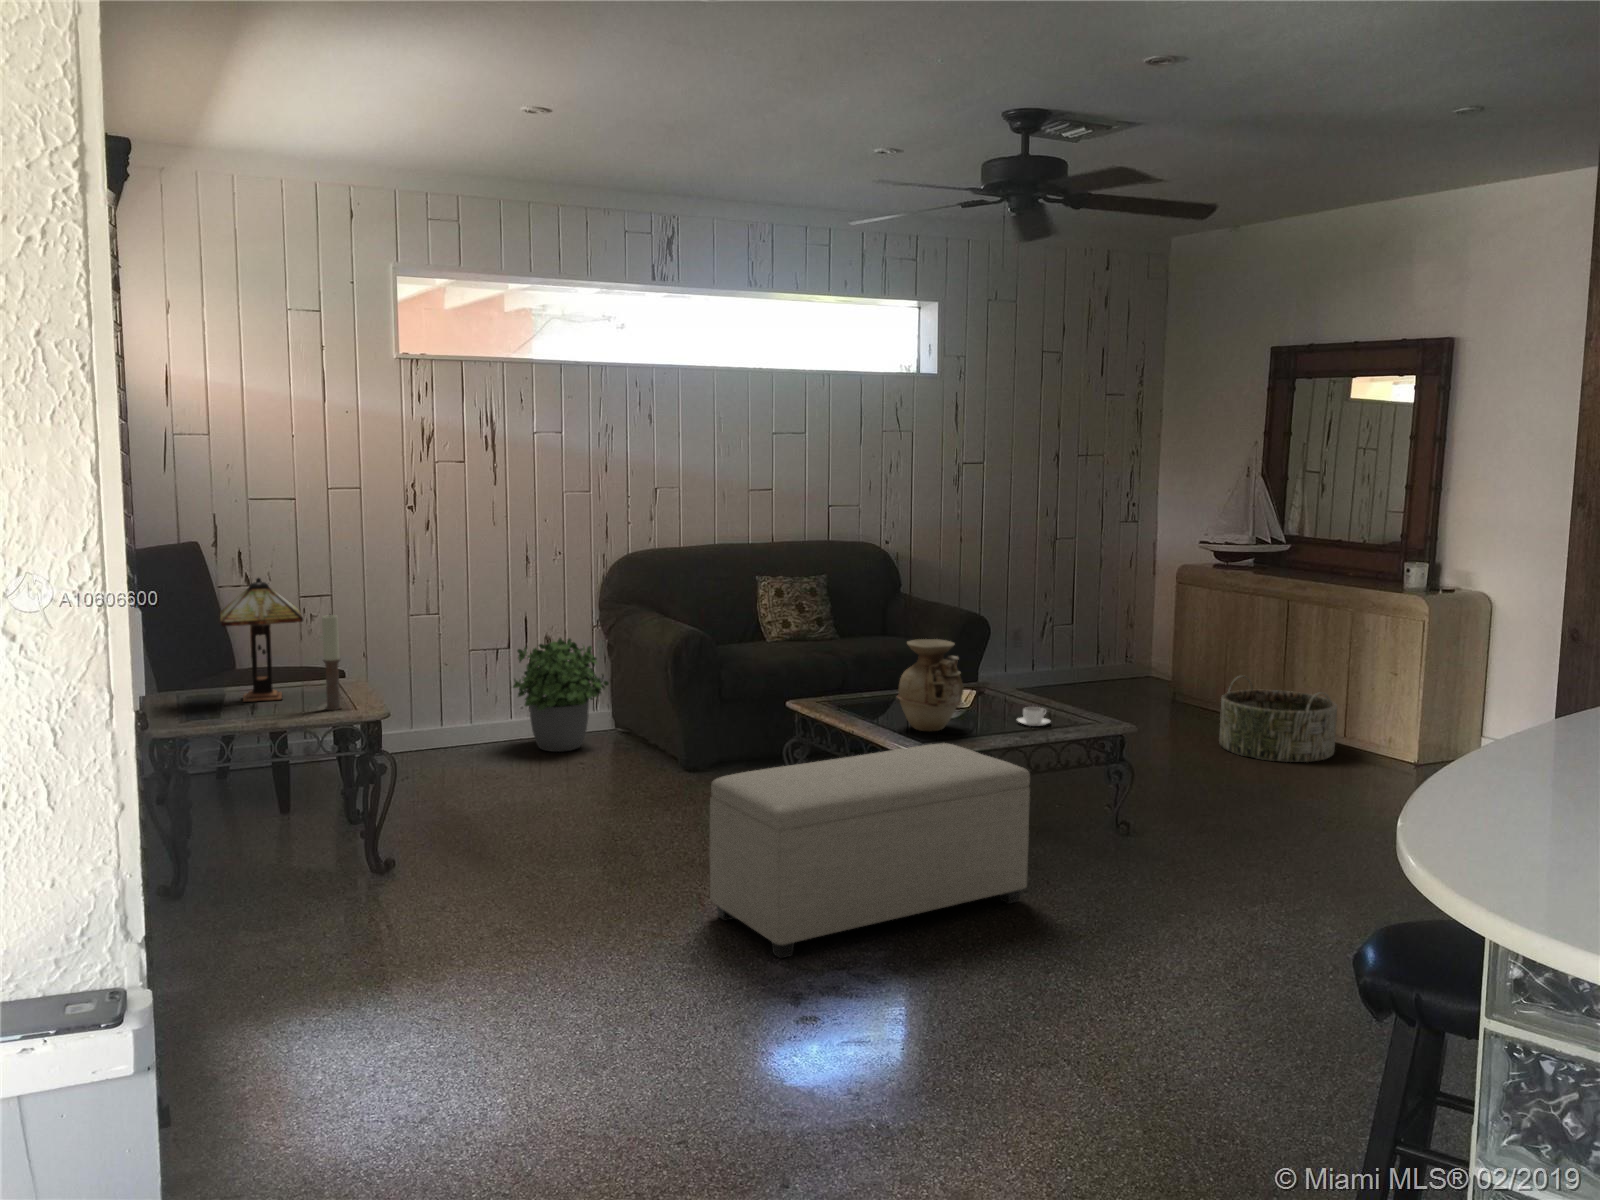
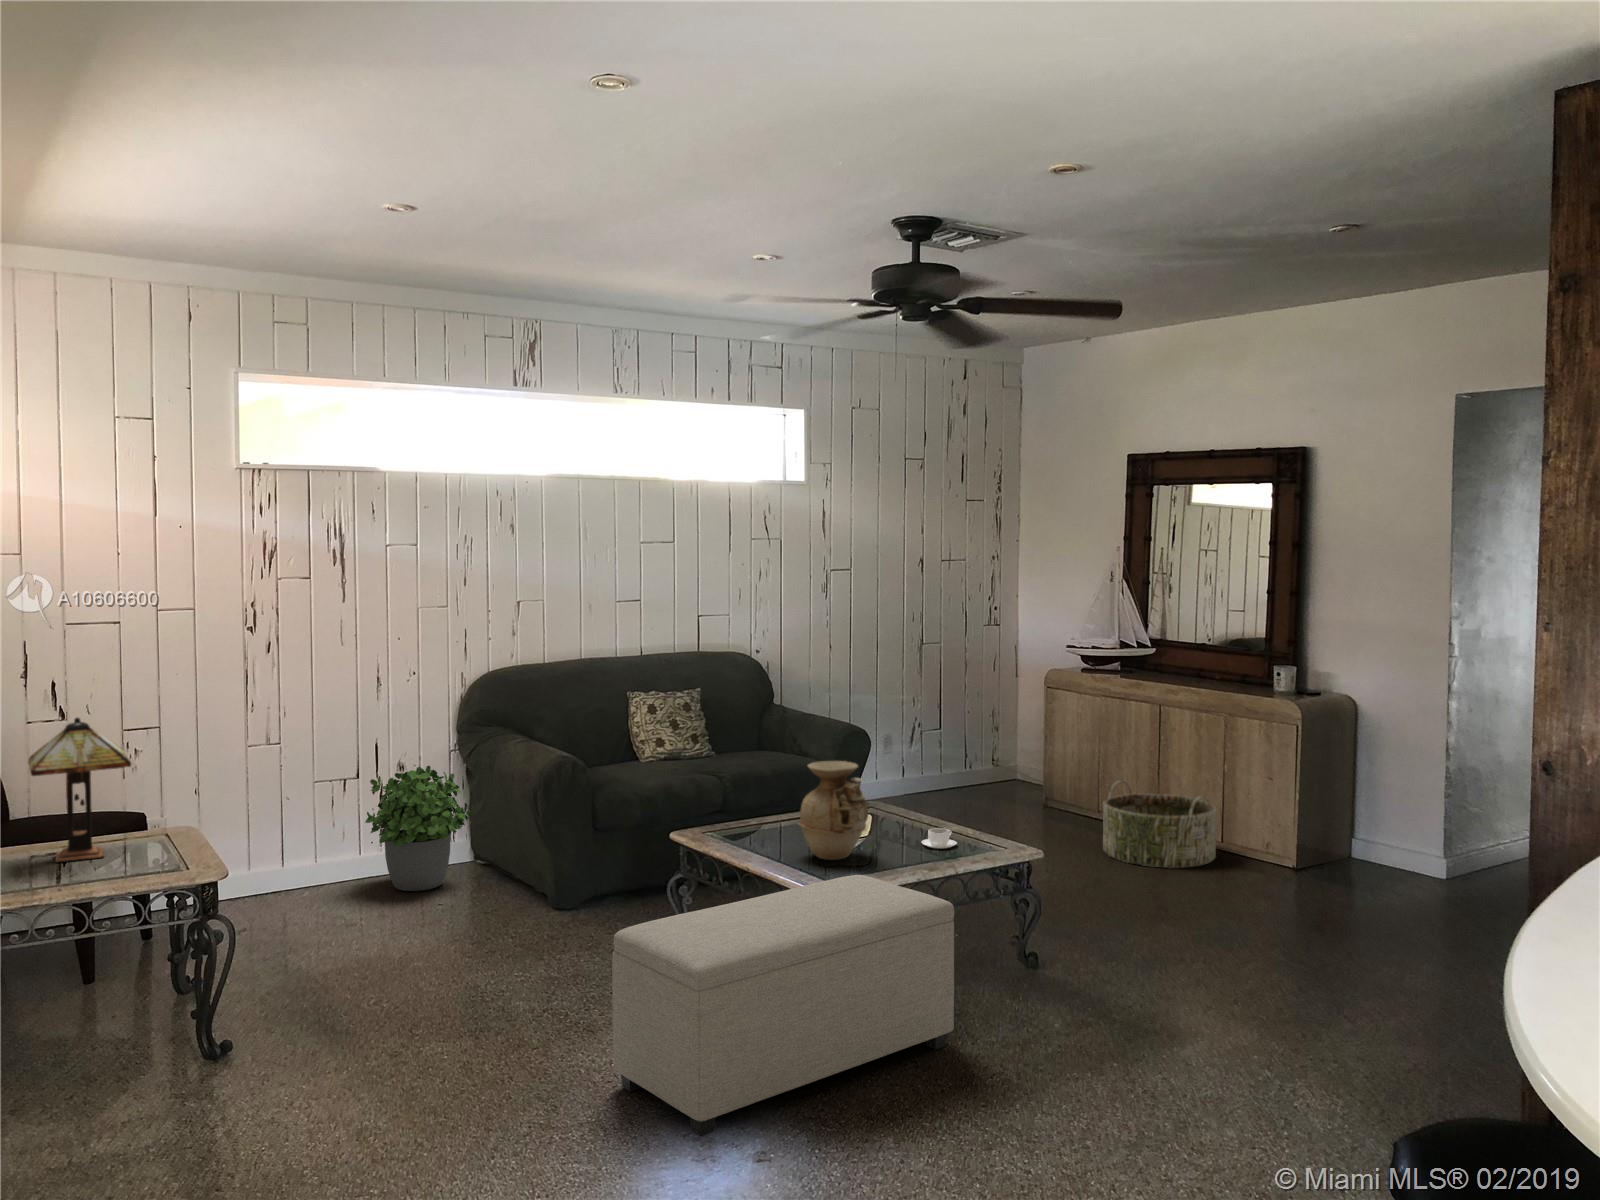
candle: present [322,615,342,710] -> none [155,757,178,869]

